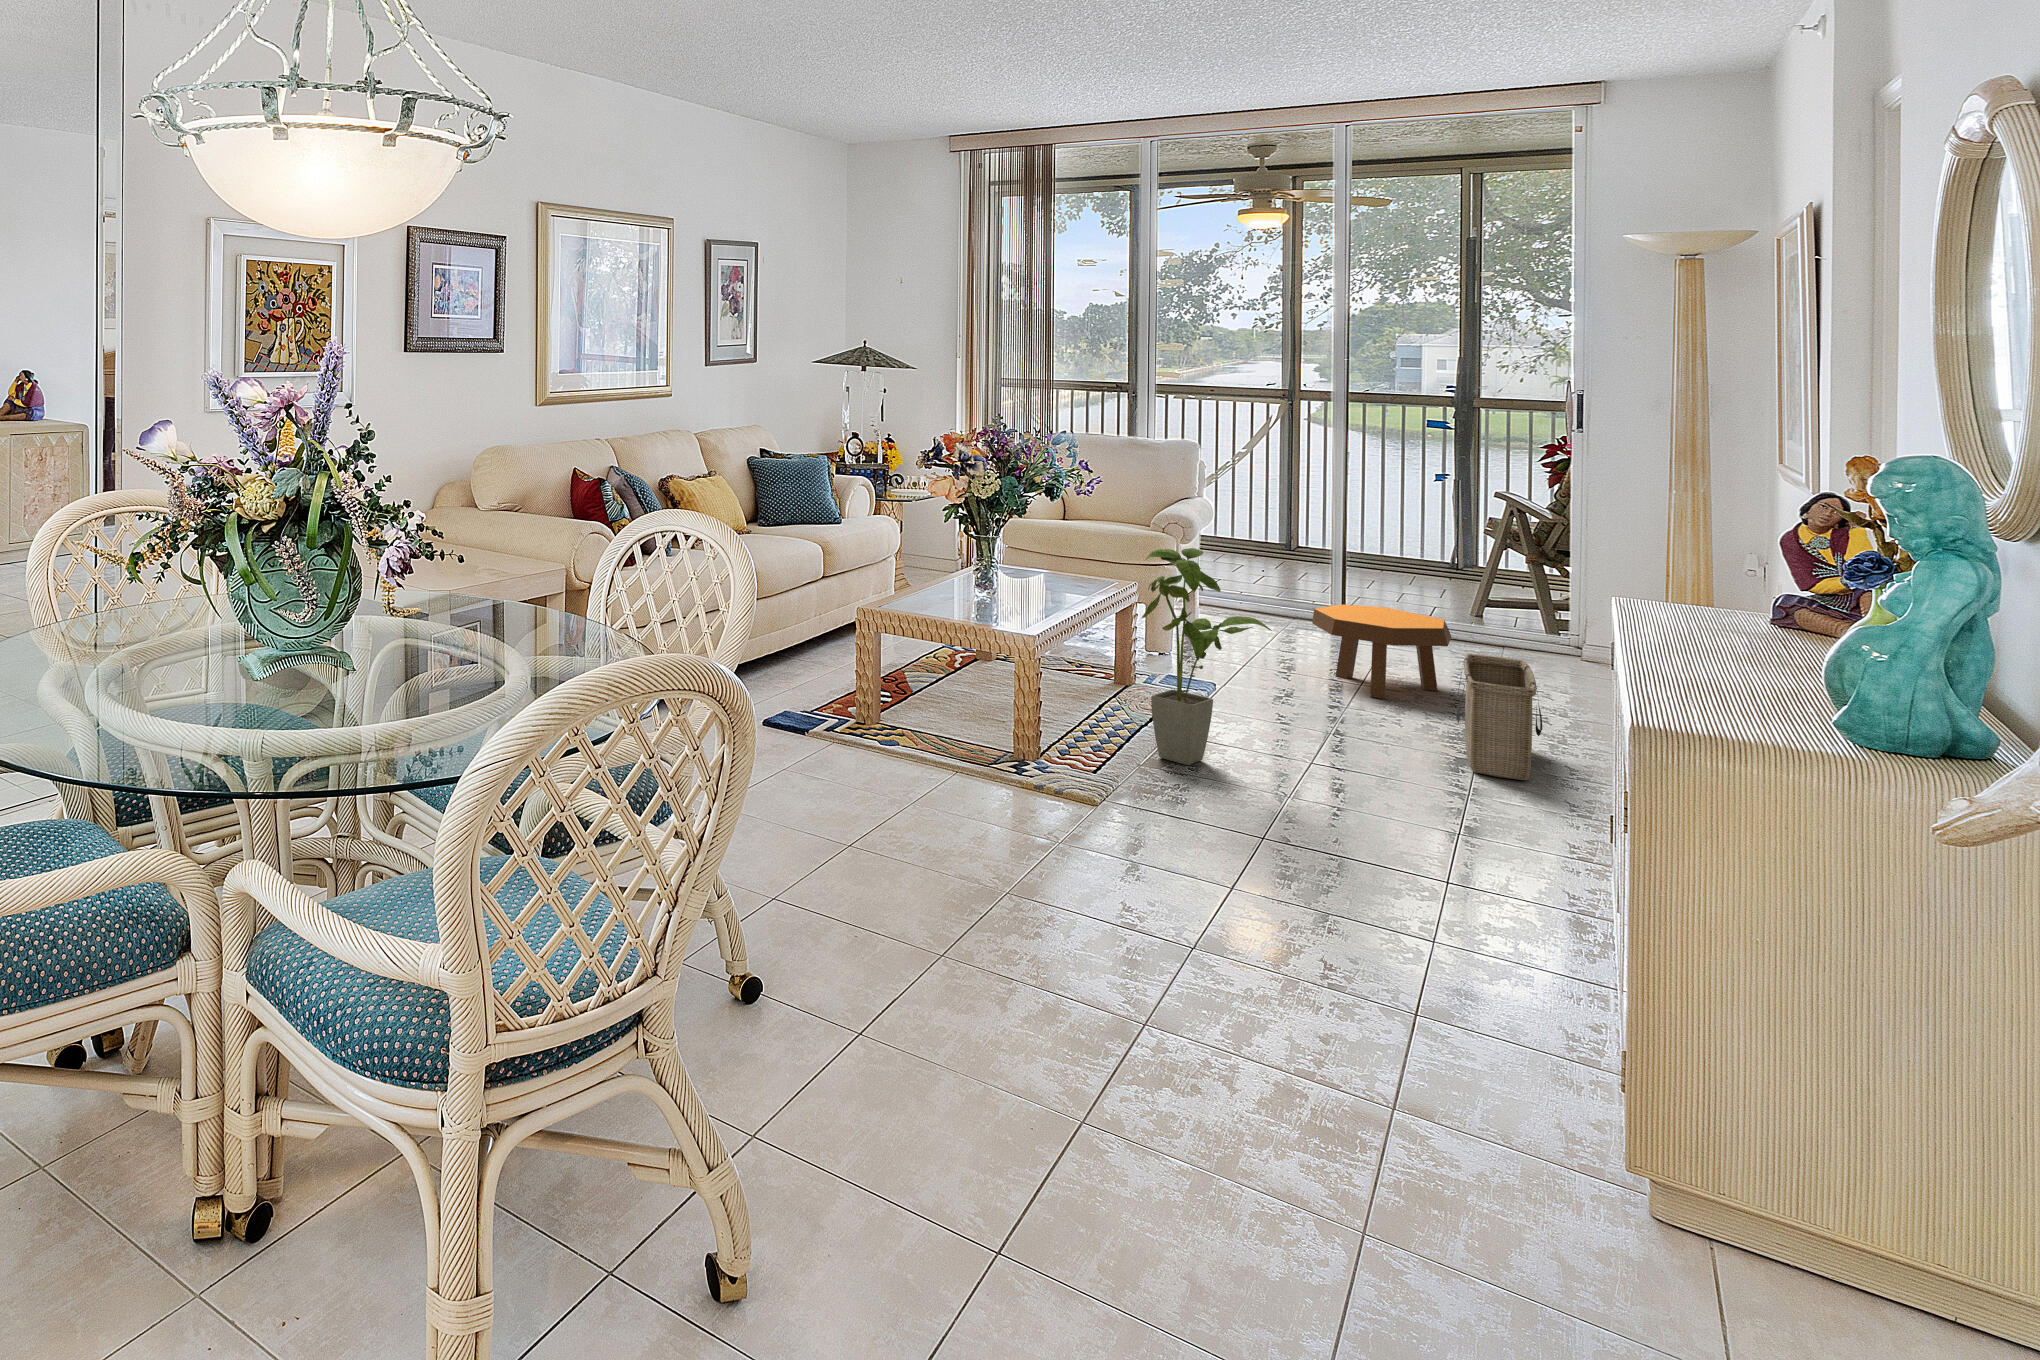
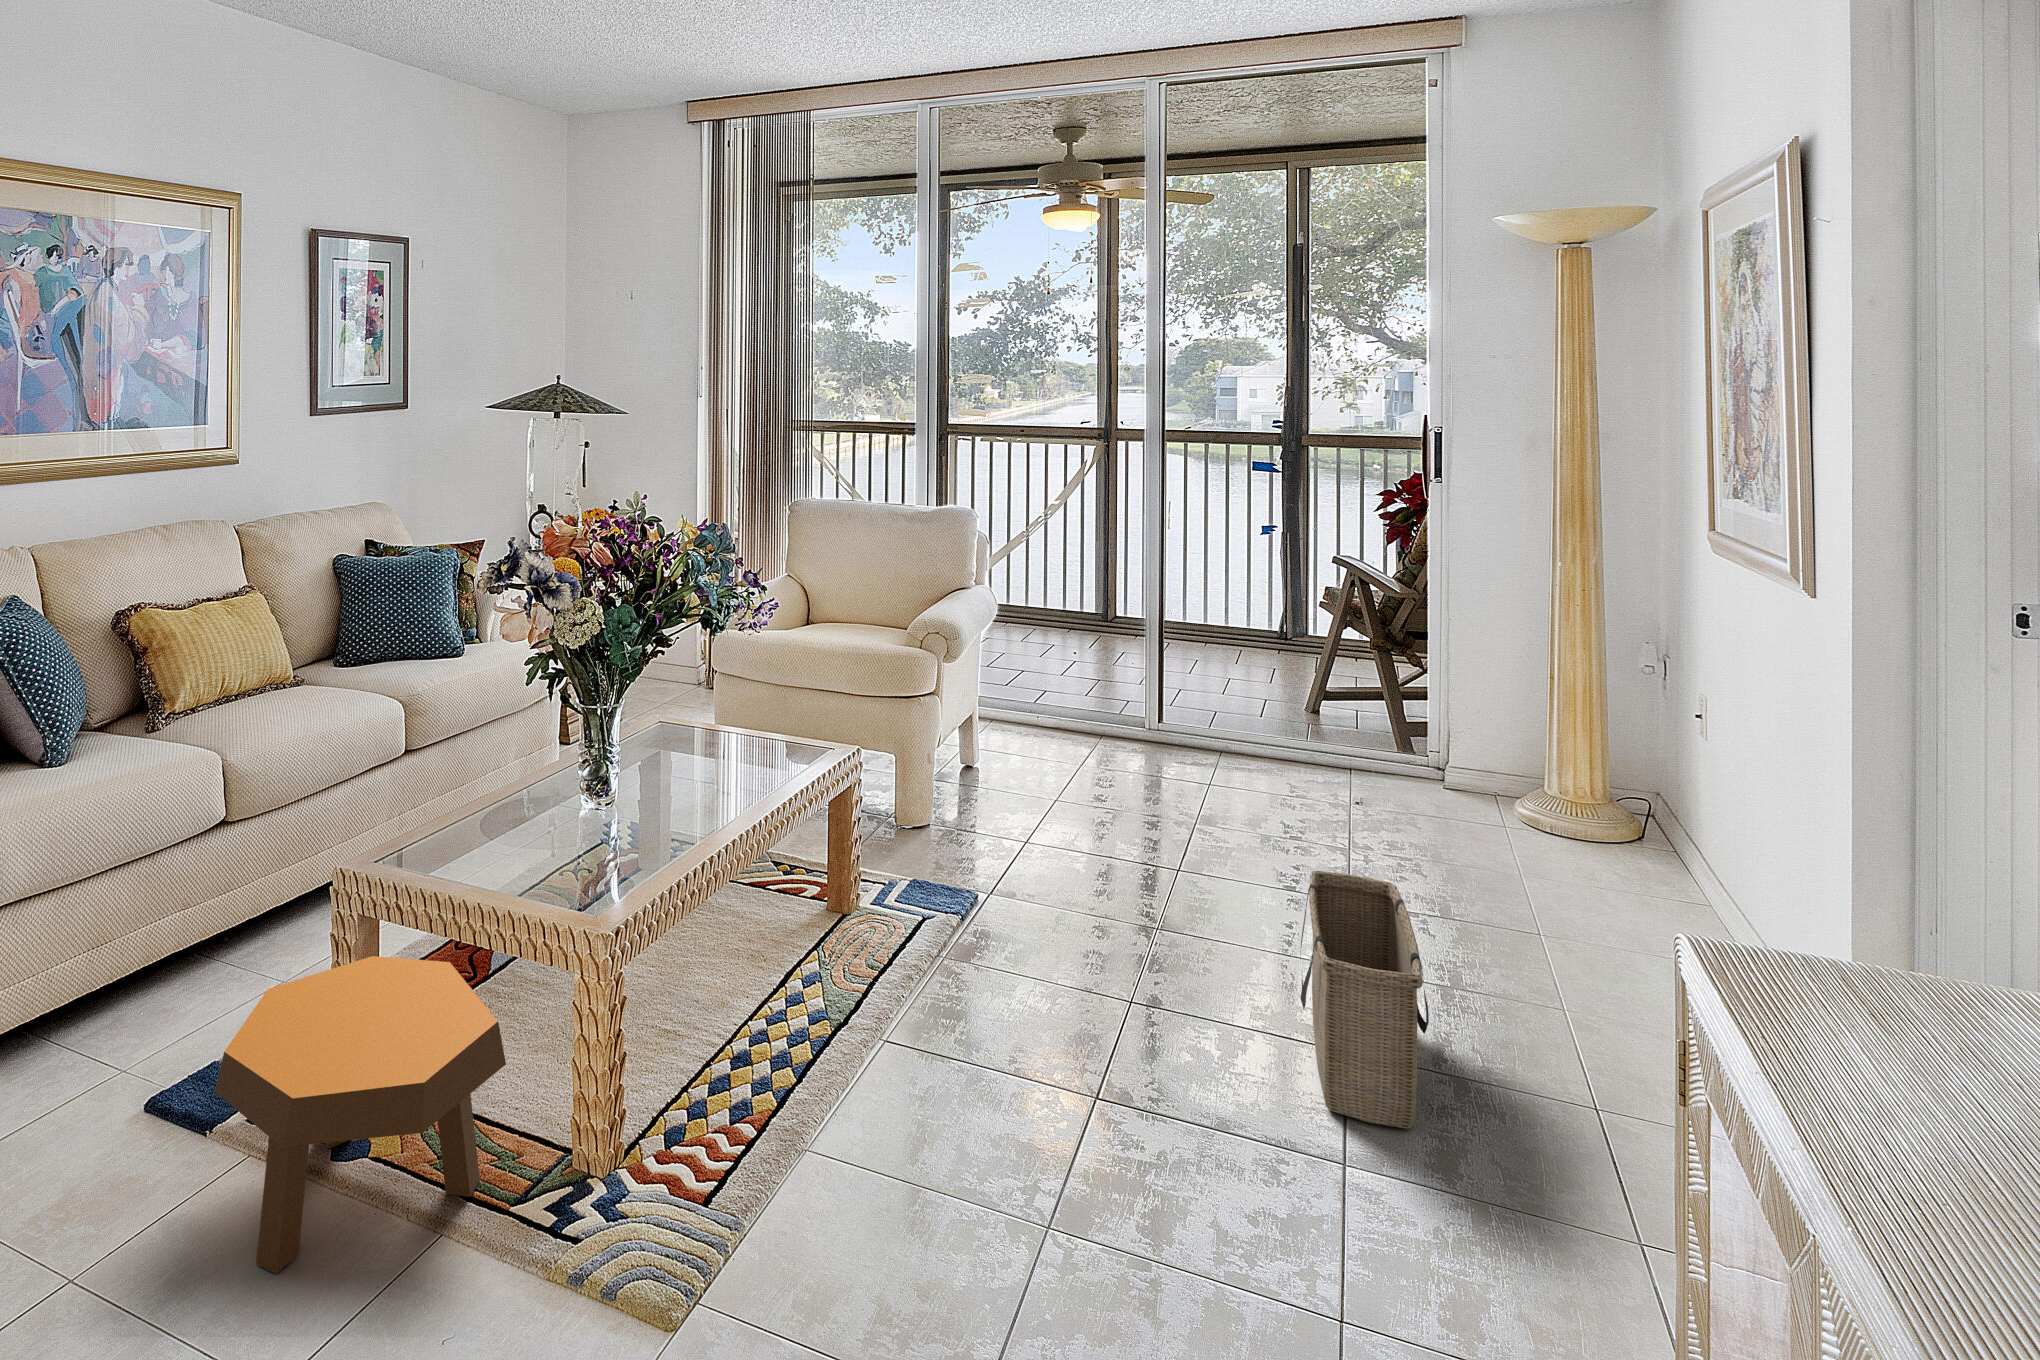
house plant: present [1142,548,1272,765] -> none [800,758,1009,1152]
footstool: present [1312,604,1451,699] -> present [215,956,506,1274]

